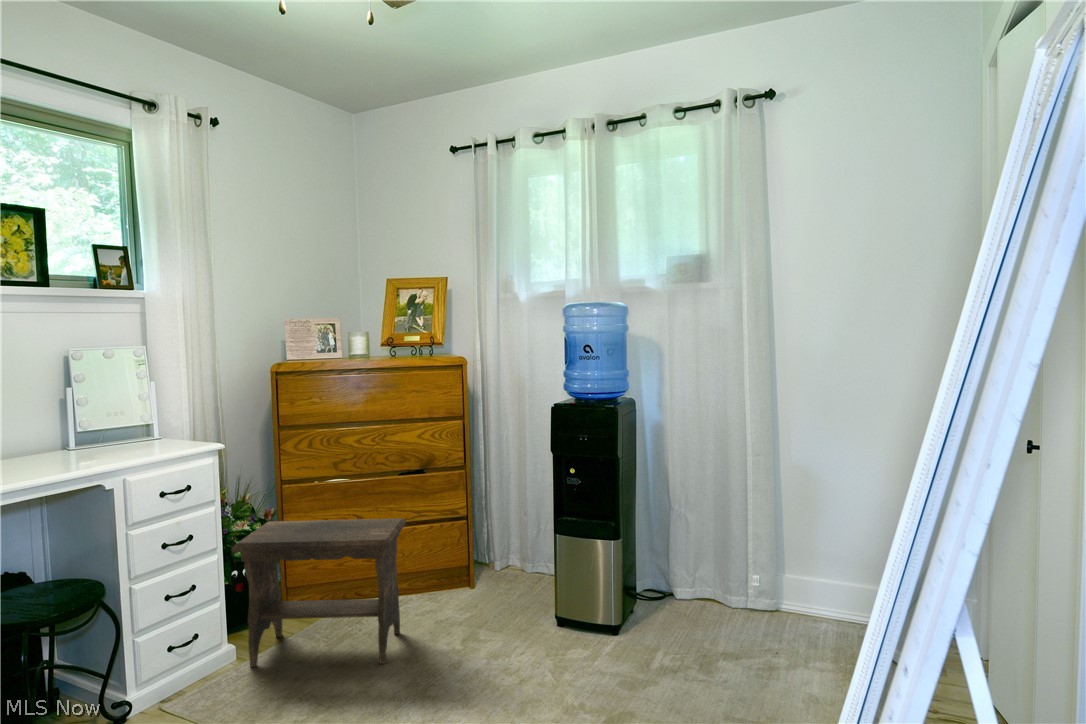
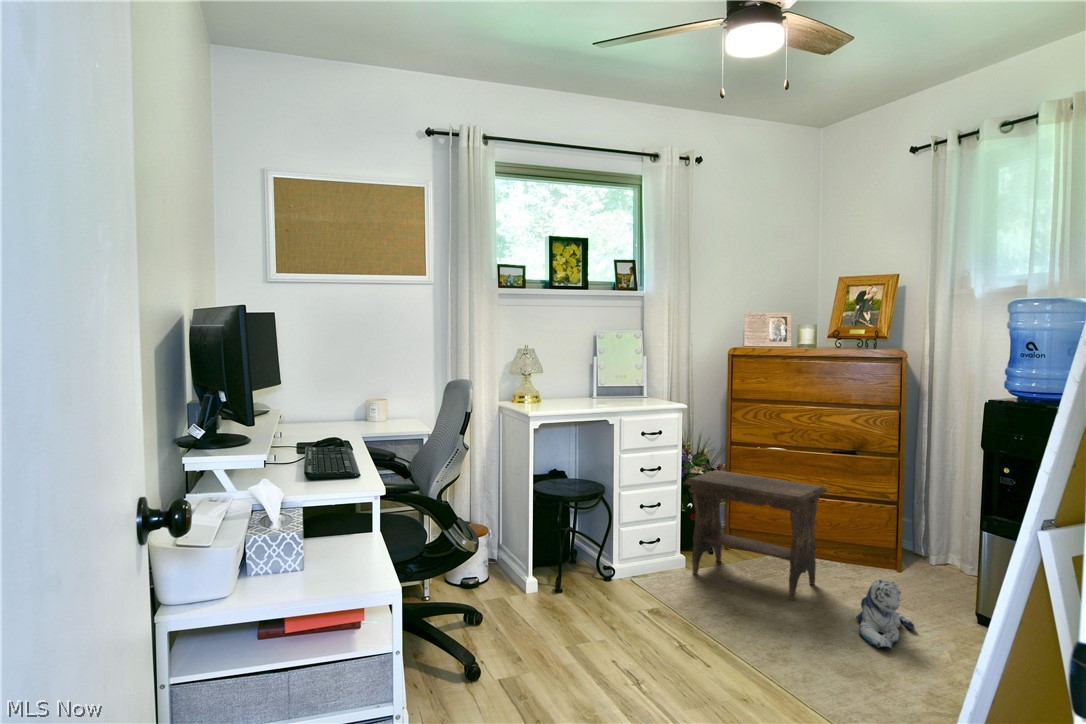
plush toy: none [456,614,514,695] -> present [856,579,915,648]

